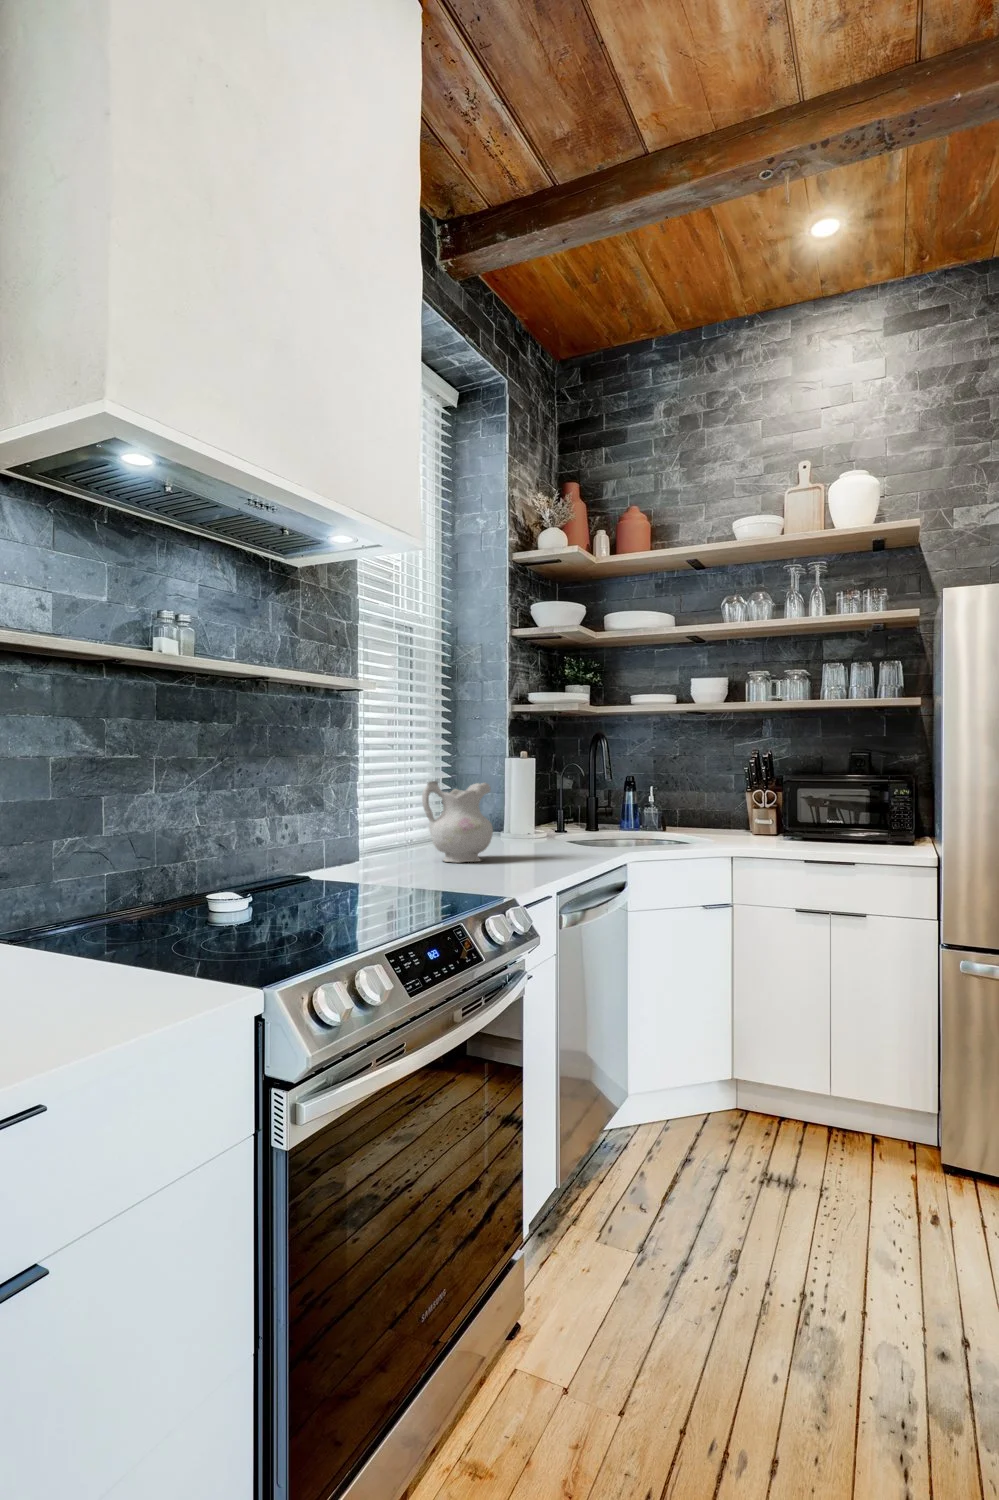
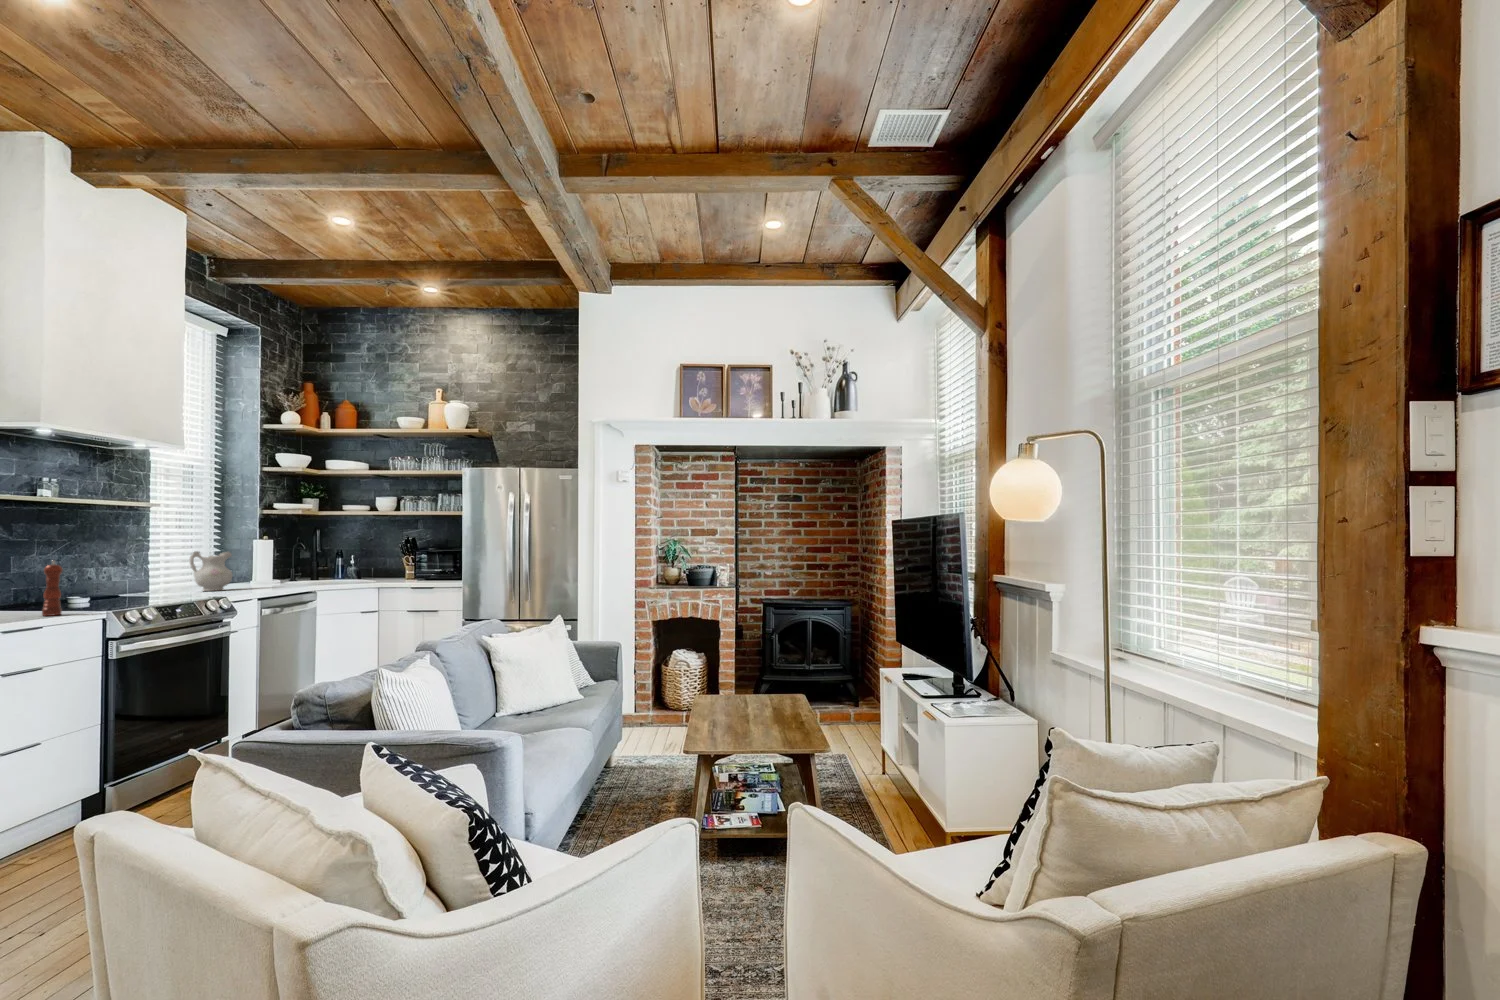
pepper mill: none [83,828,138,1023] -> present [42,561,63,616]

